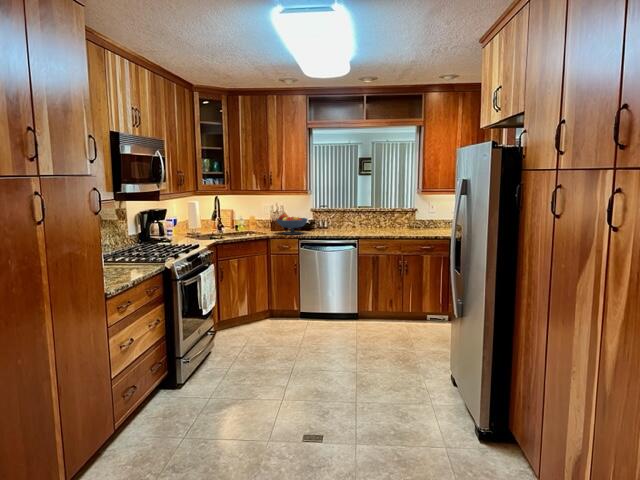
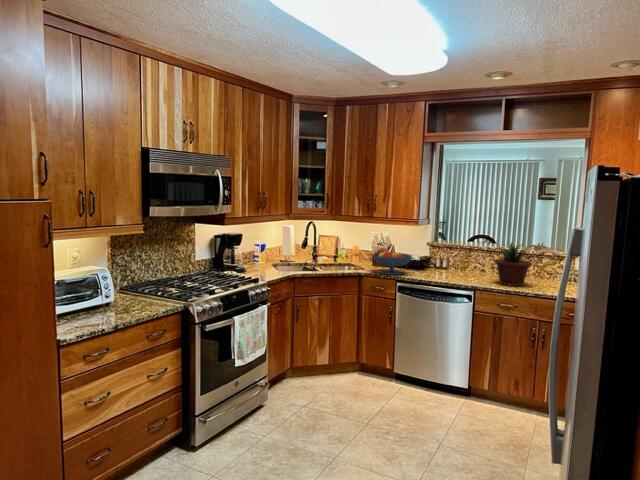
potted plant: none [362,203,393,233] -> present [494,243,532,286]

